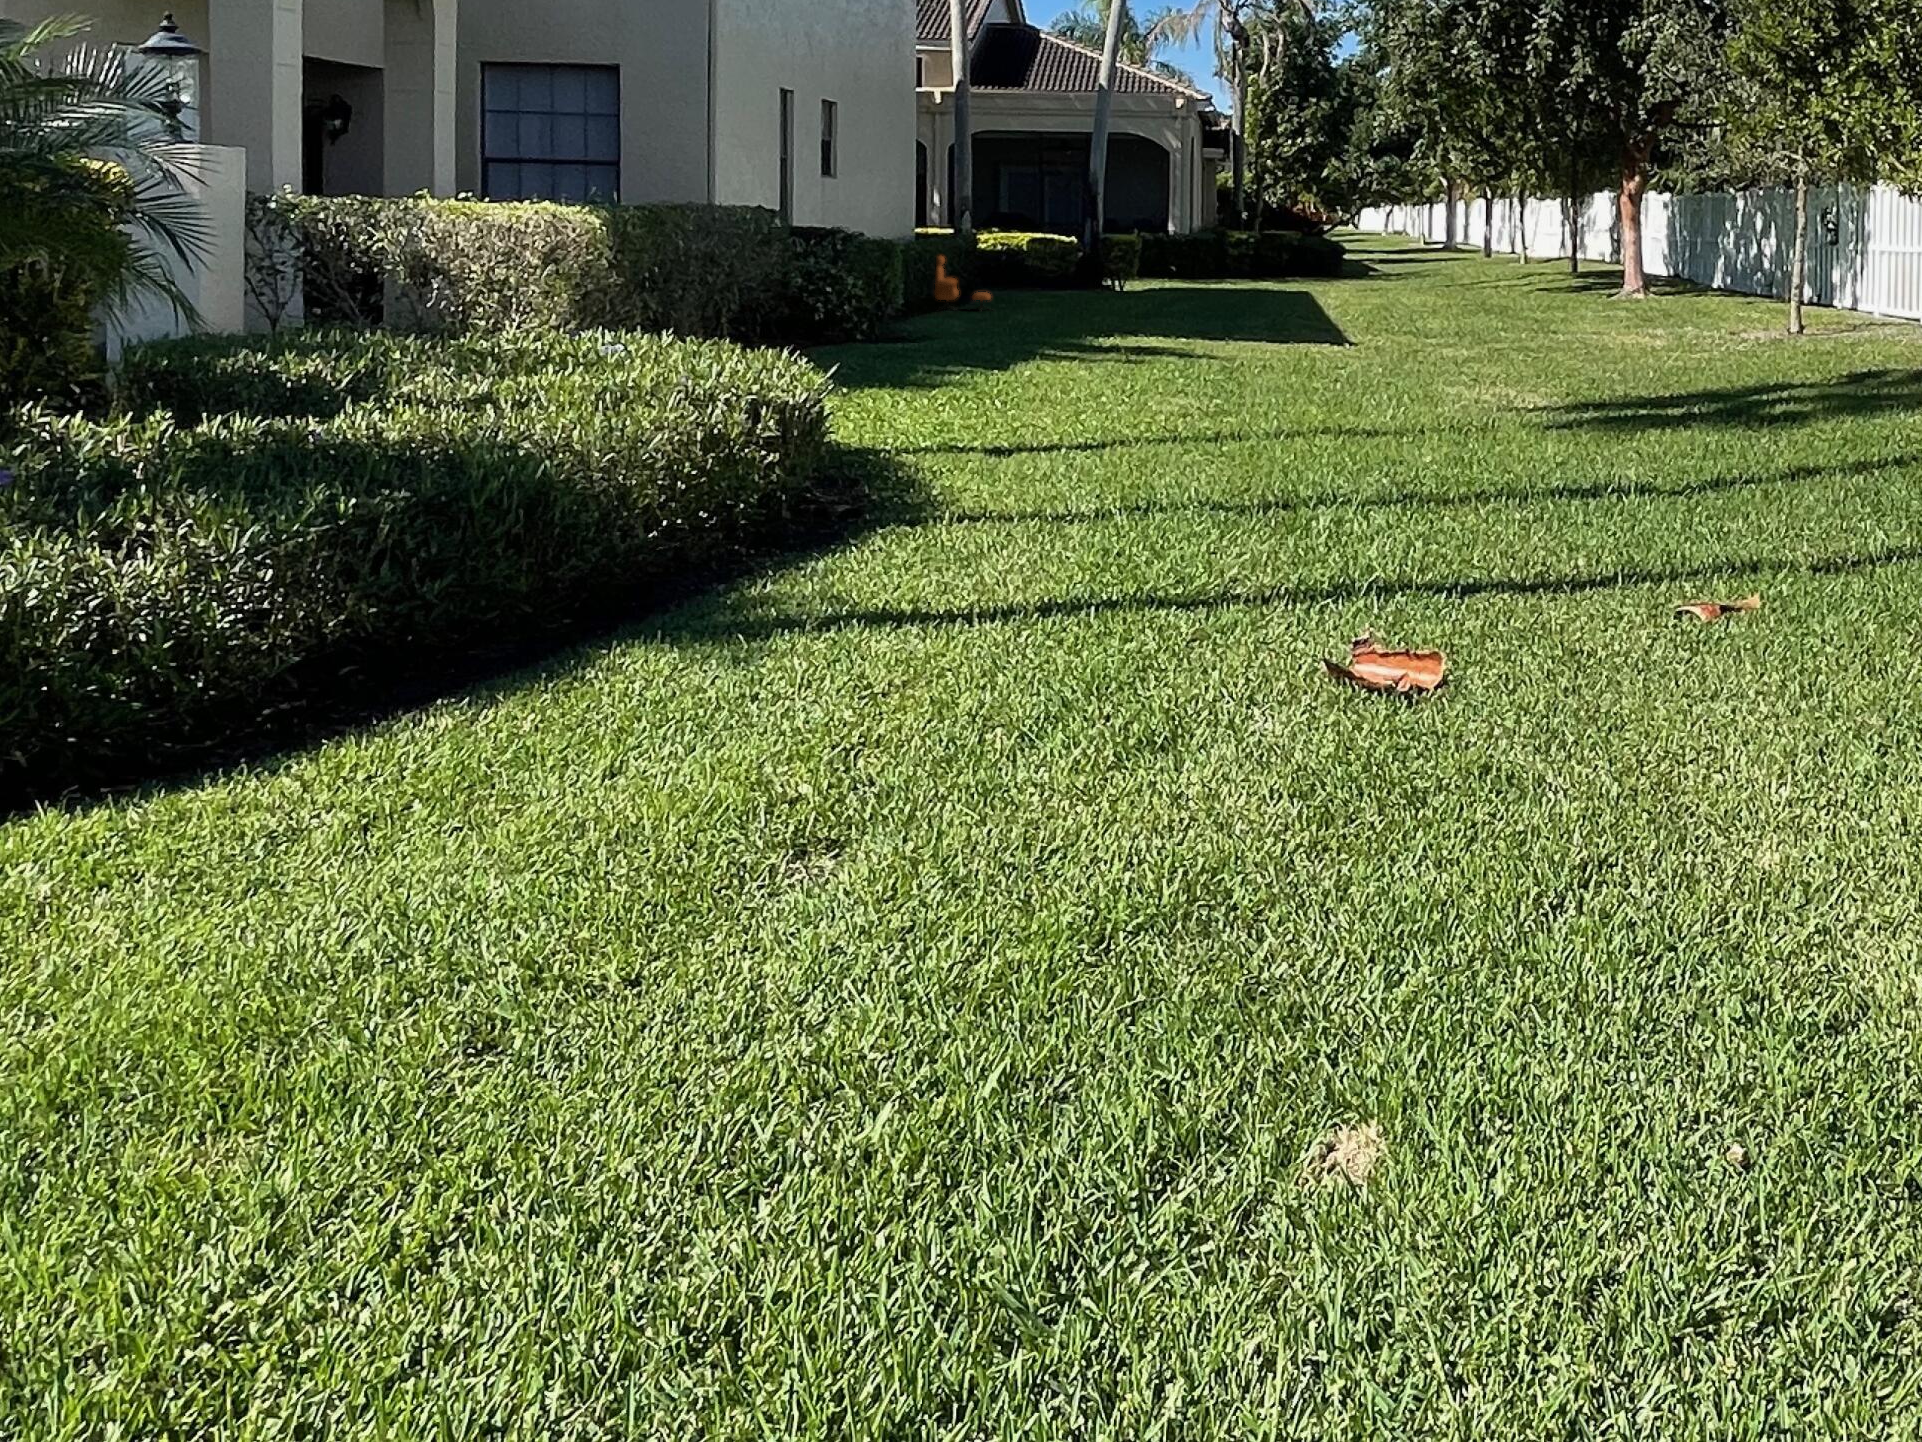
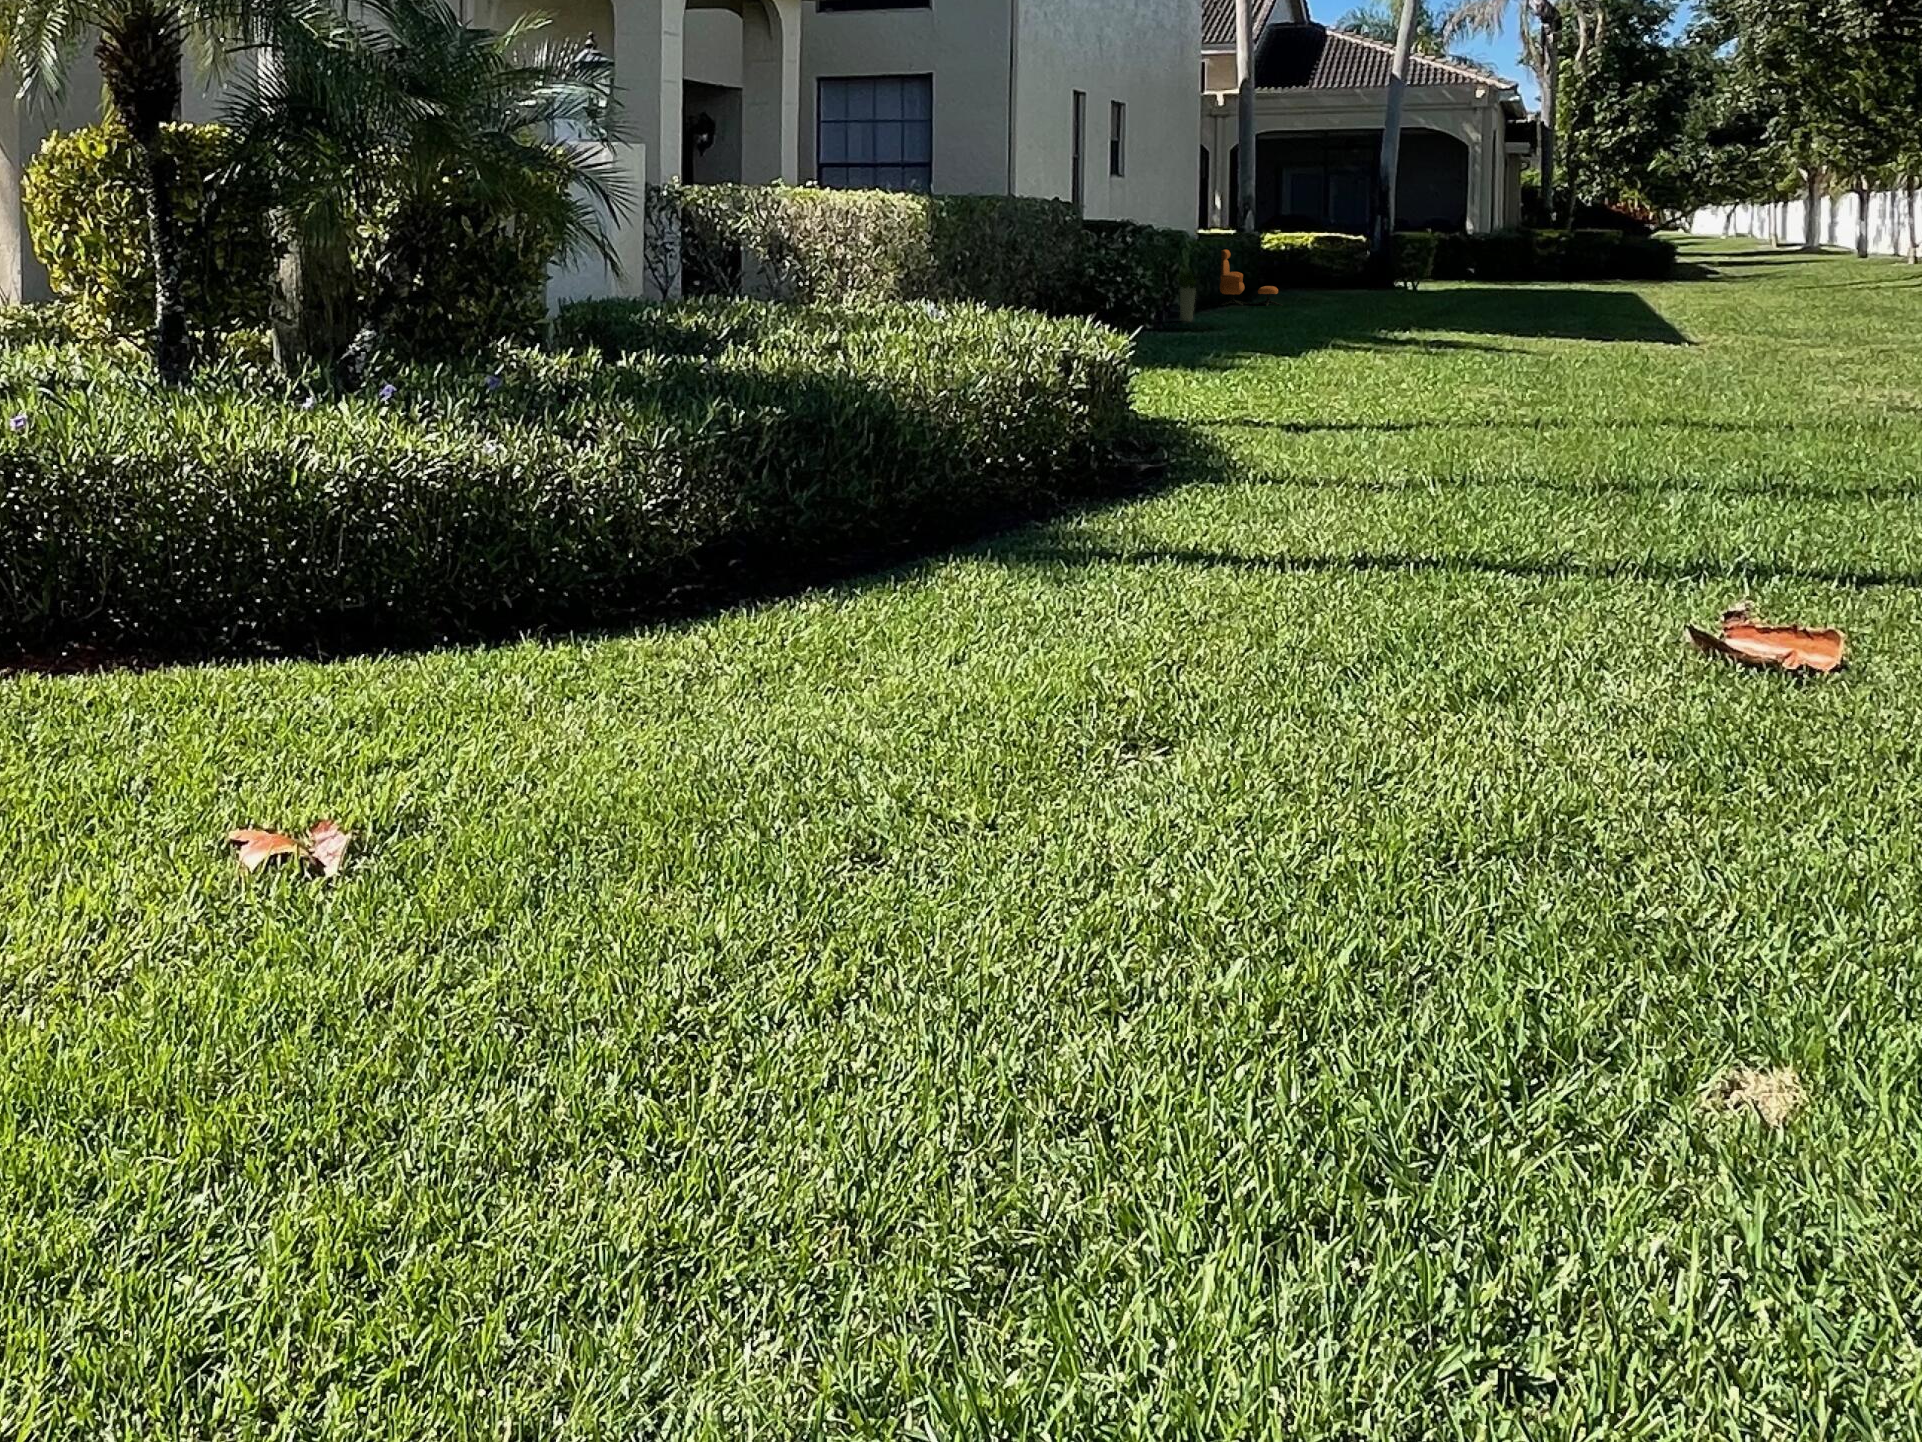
planter: none [890,277,912,330] -> present [1177,270,1195,322]

